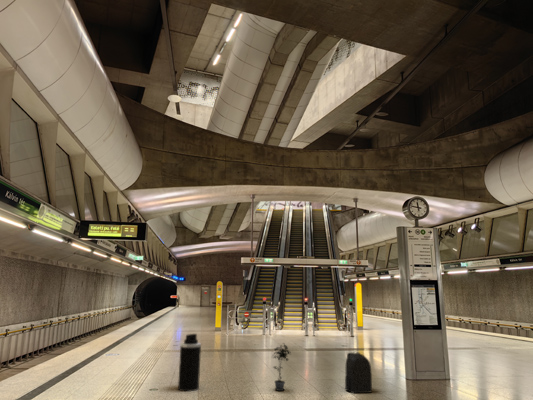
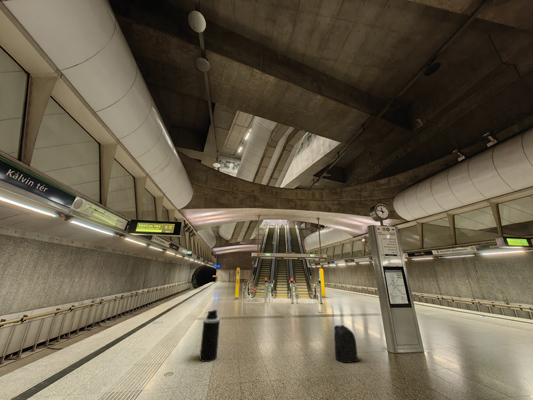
potted plant: present [274,345,289,391] -> none [275,318,292,361]

